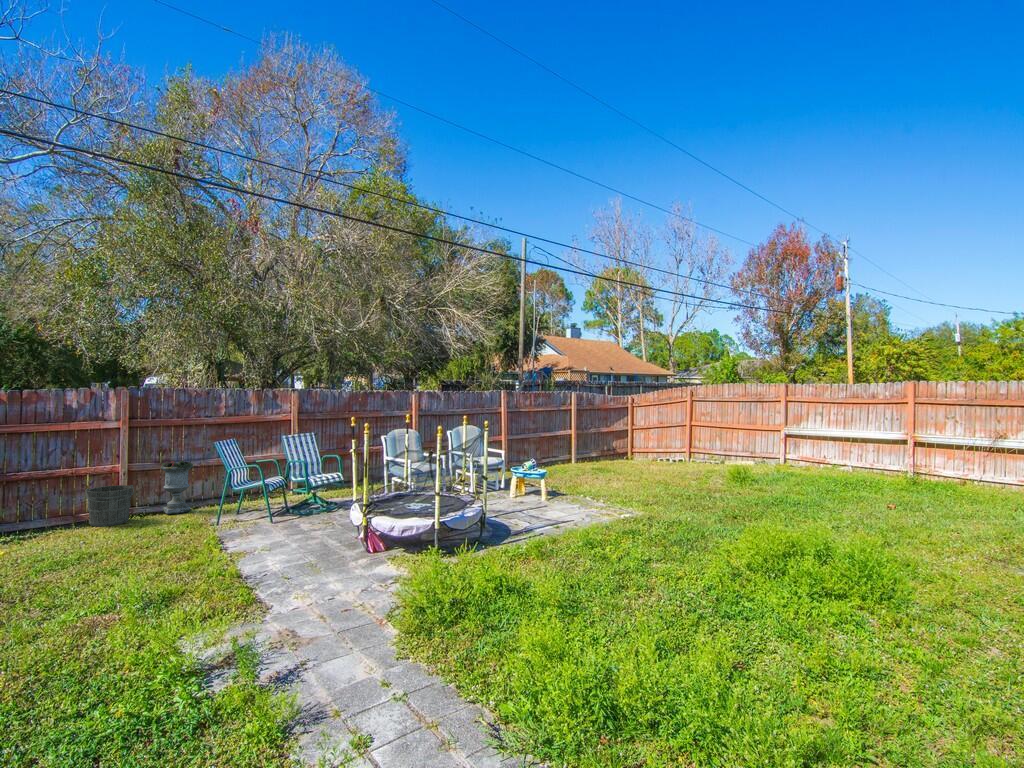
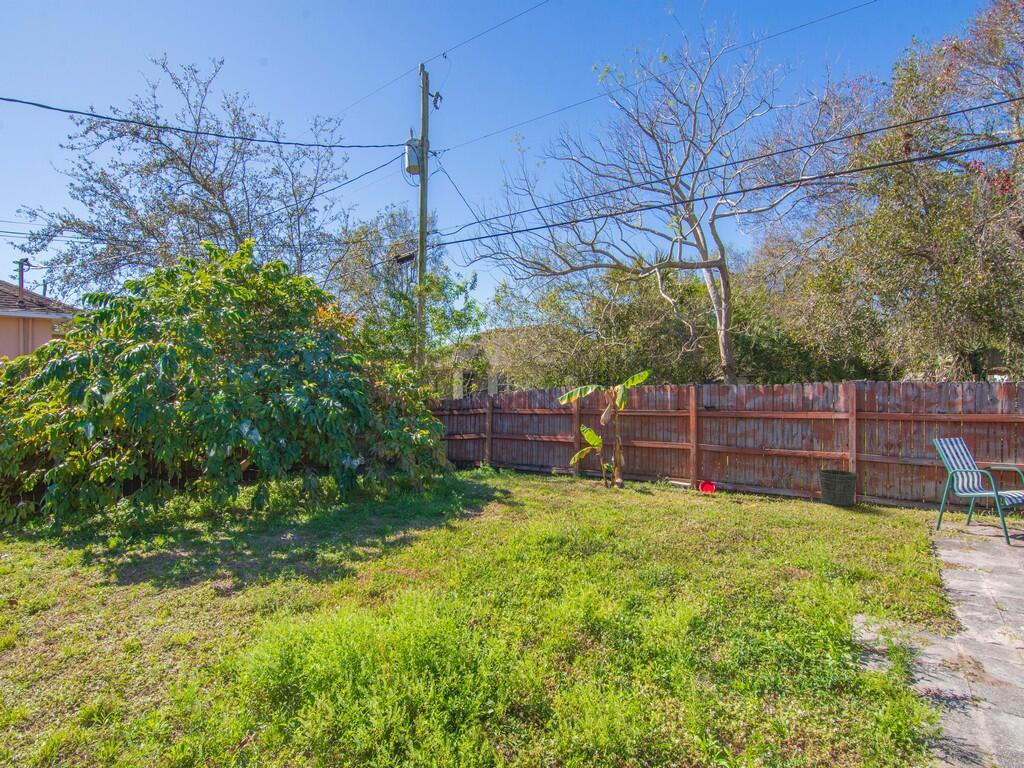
planter: present [161,461,194,514] -> none [886,454,923,510]

